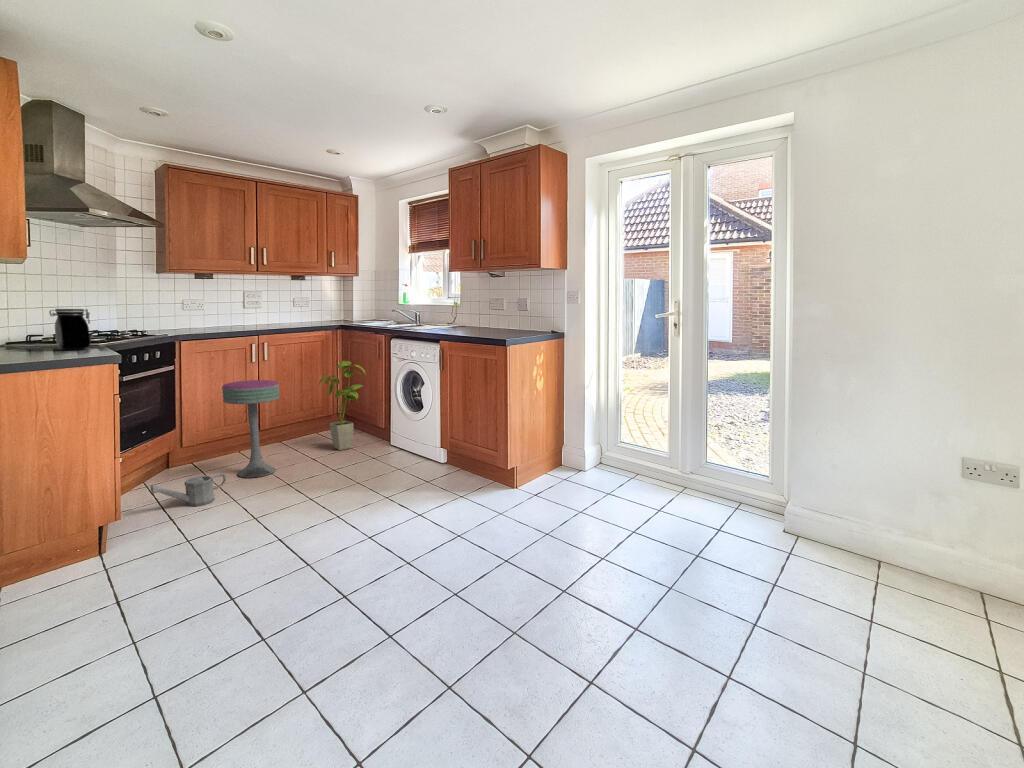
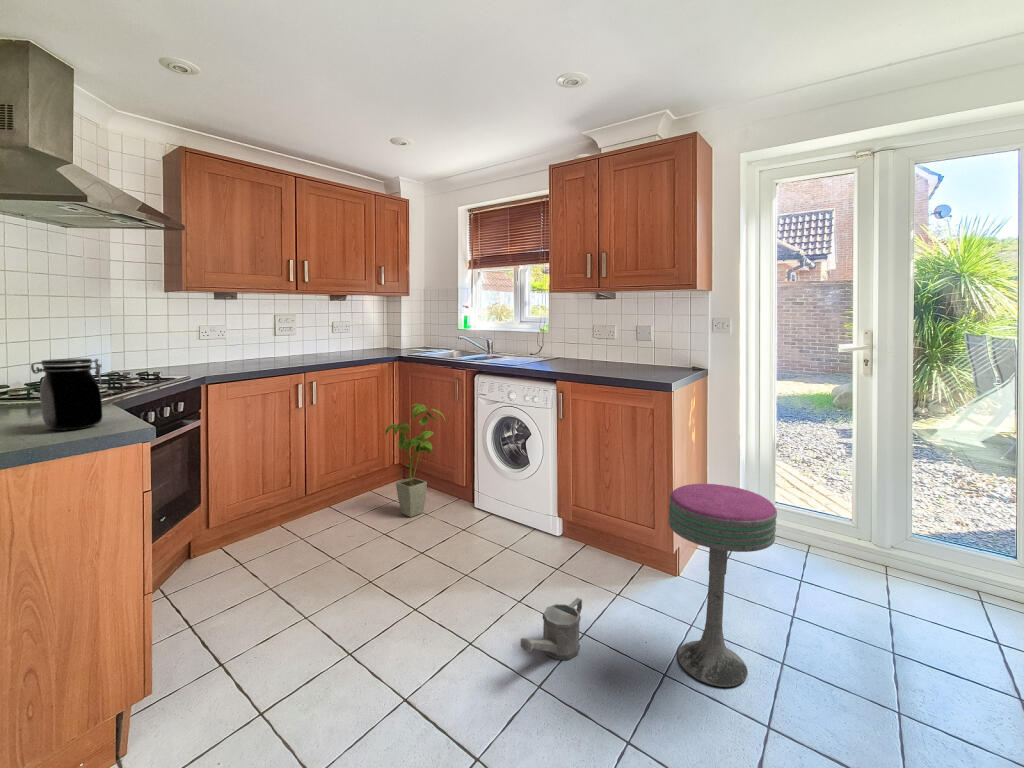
bar stool: present [222,380,280,478] -> present [668,484,777,687]
watering can: present [151,474,226,506] -> present [521,598,582,660]

